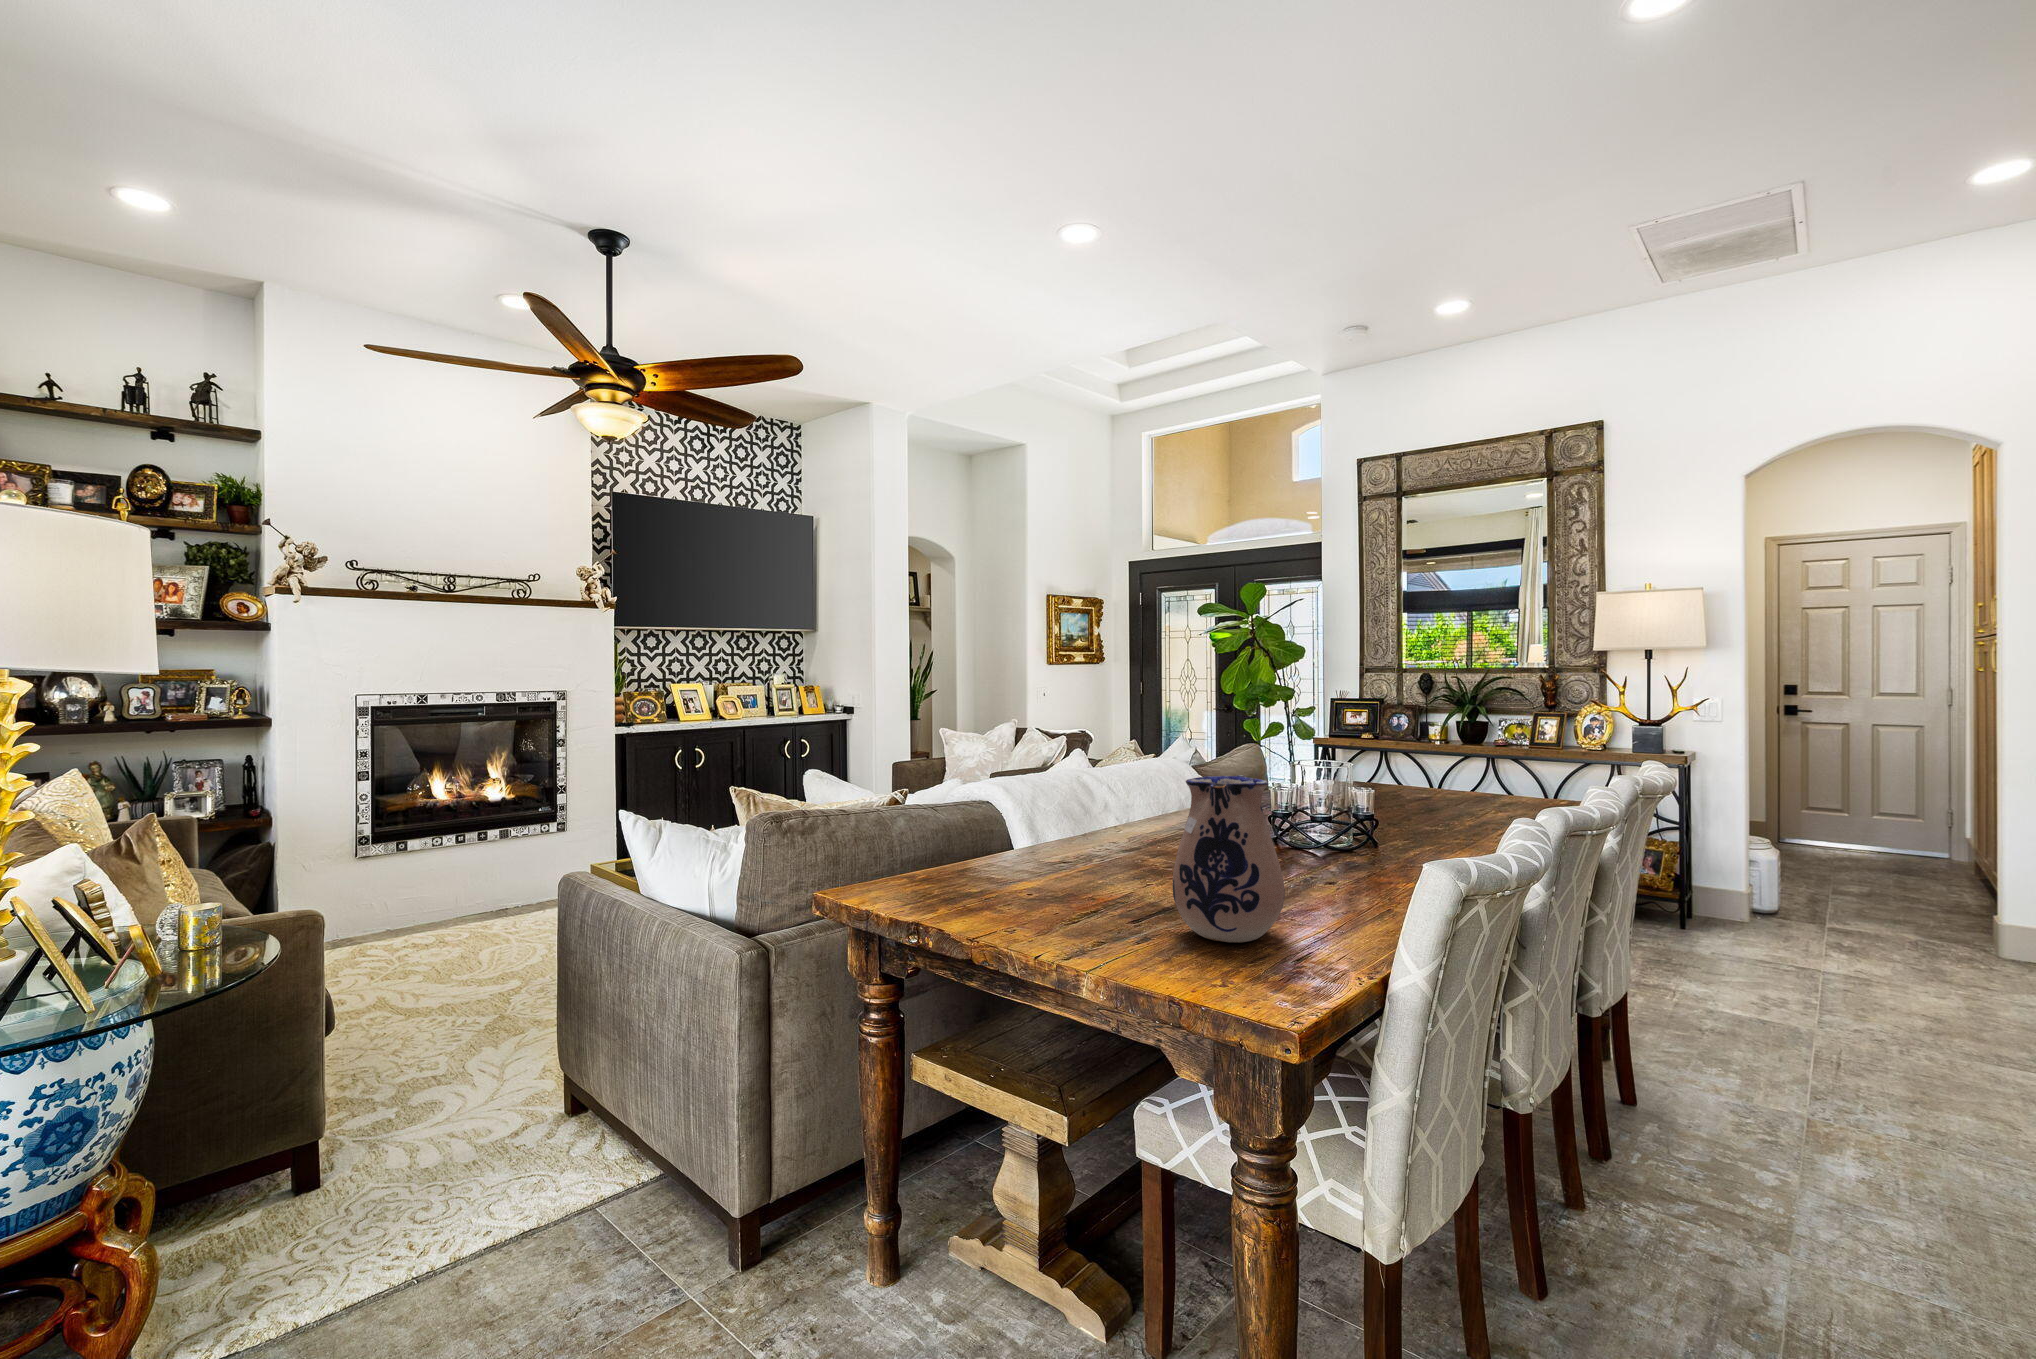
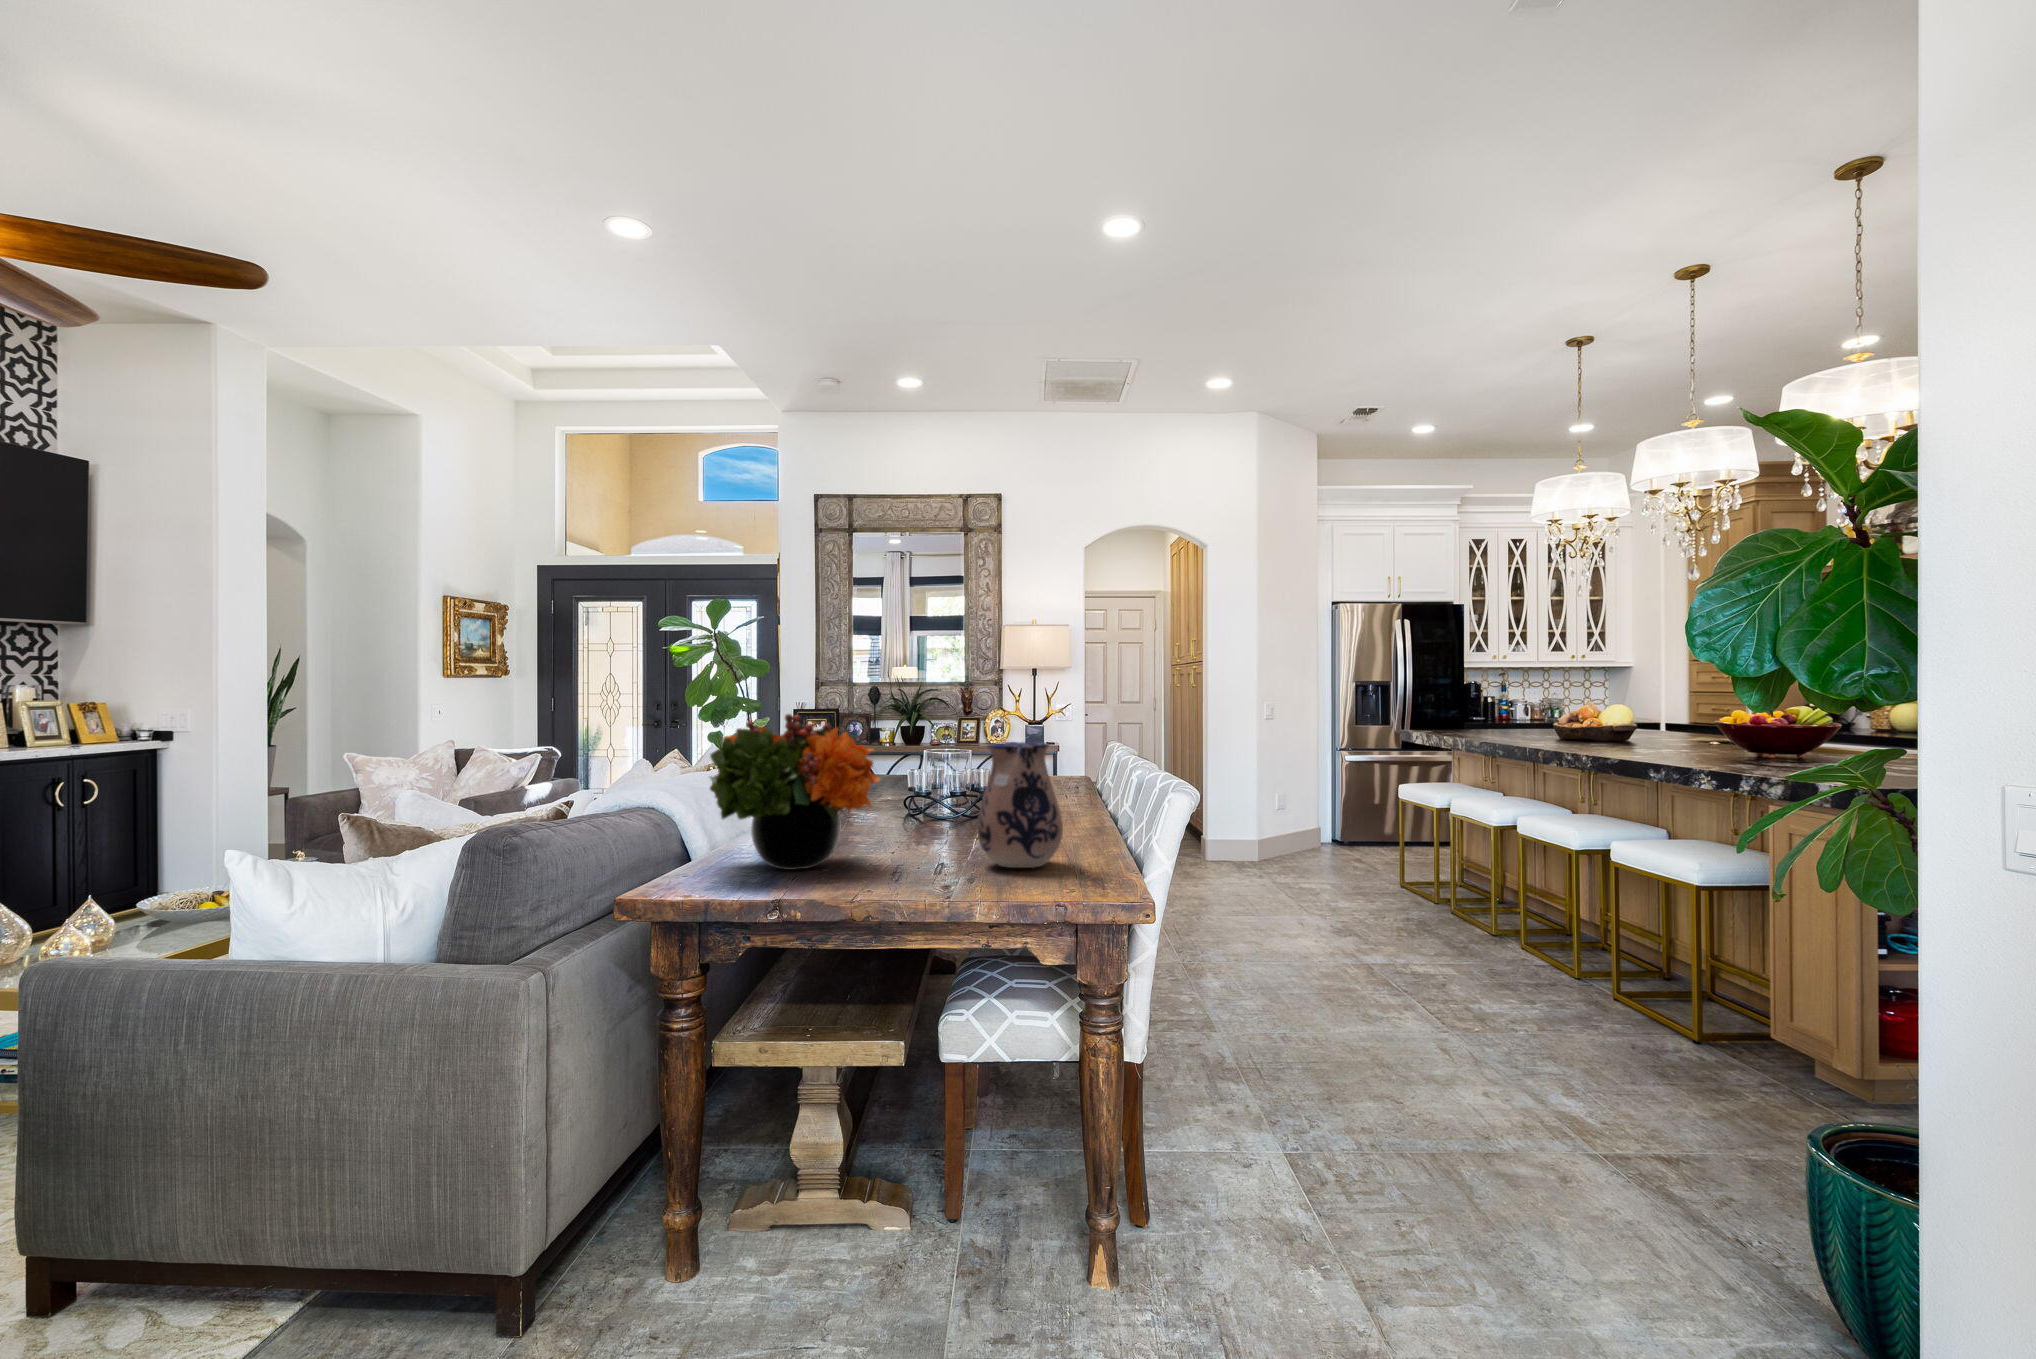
flower arrangement: none [903,729,1092,897] -> present [710,714,880,870]

